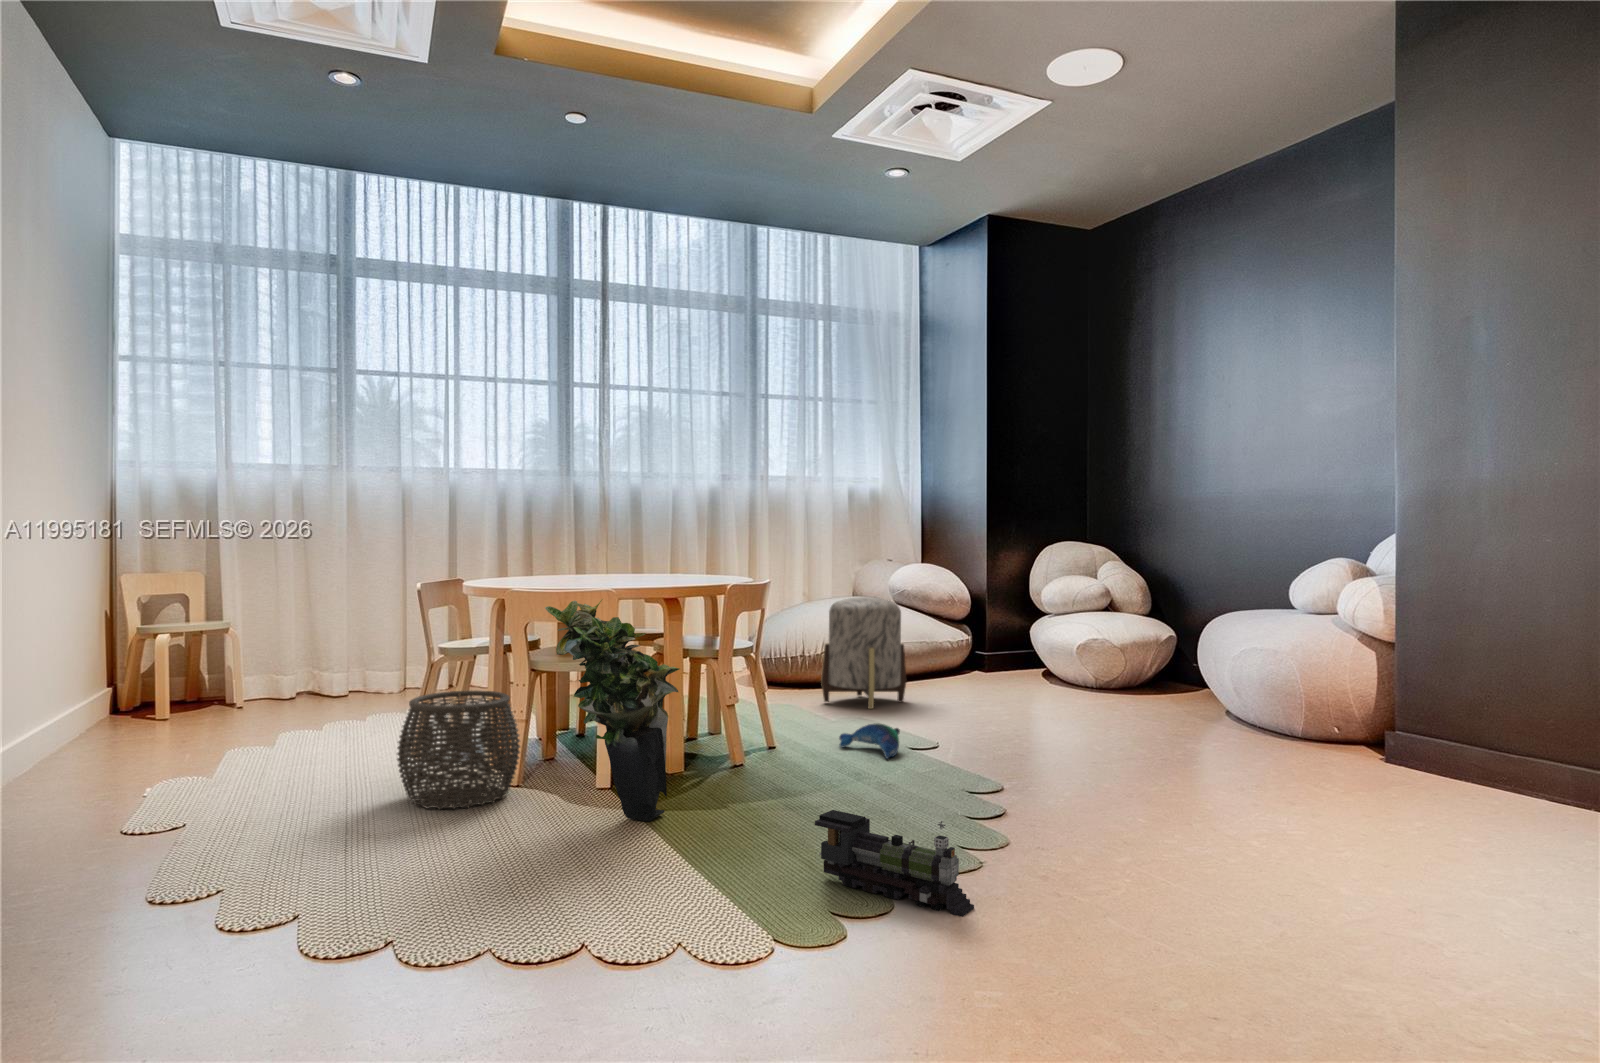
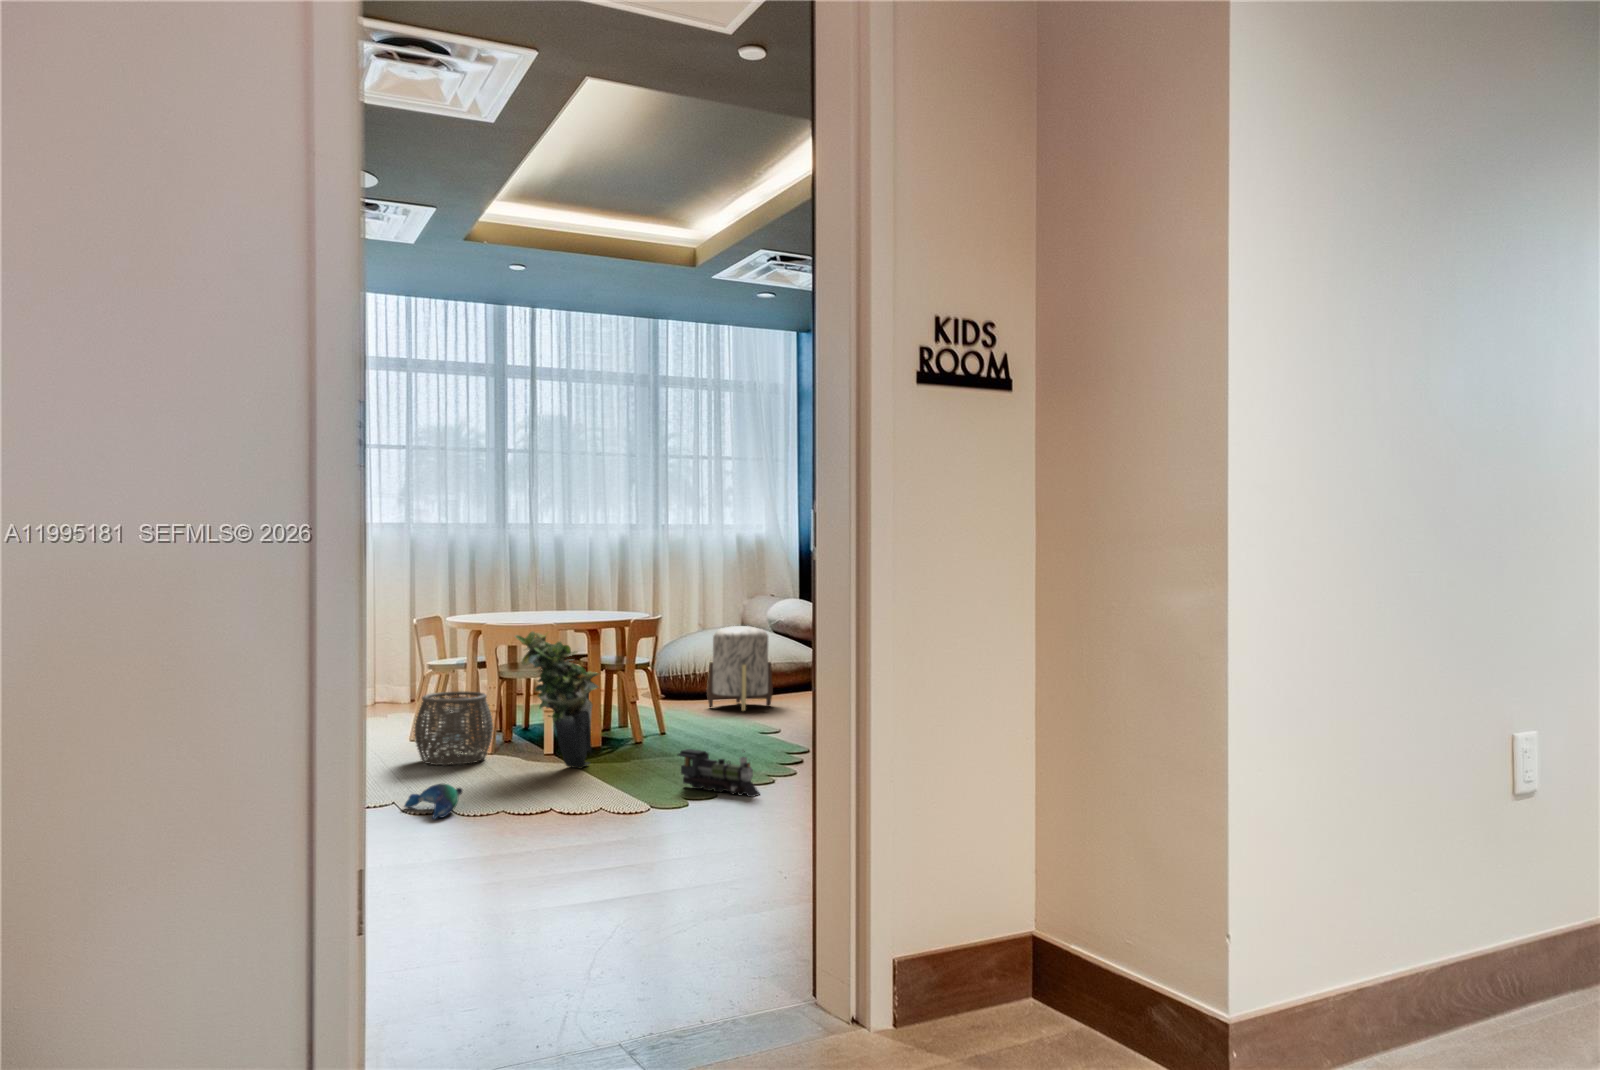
plush toy: present [839,723,900,759] -> present [404,784,462,819]

